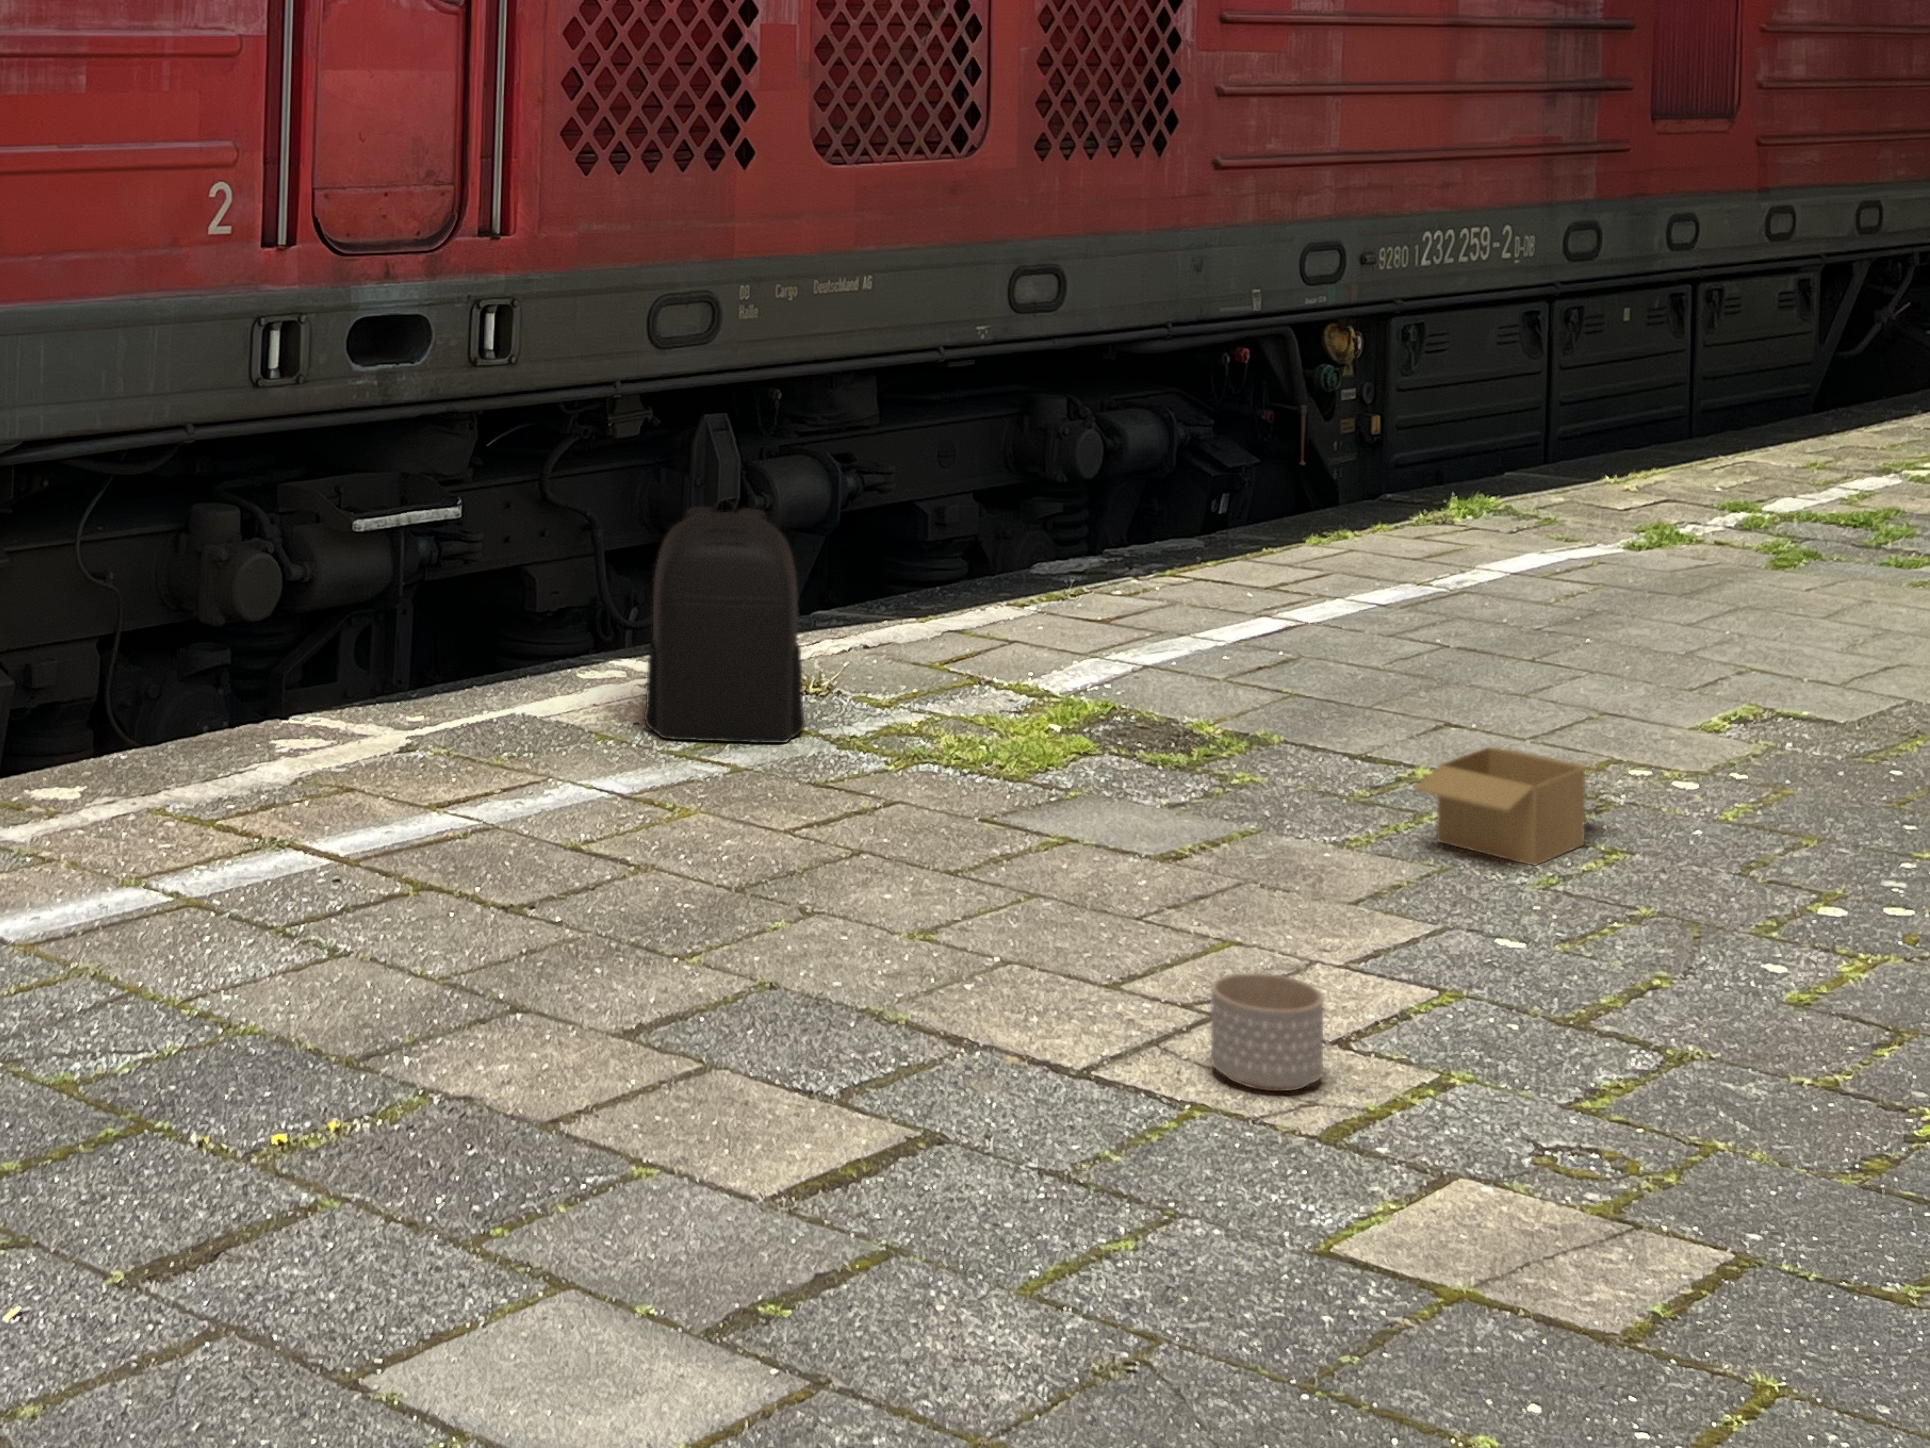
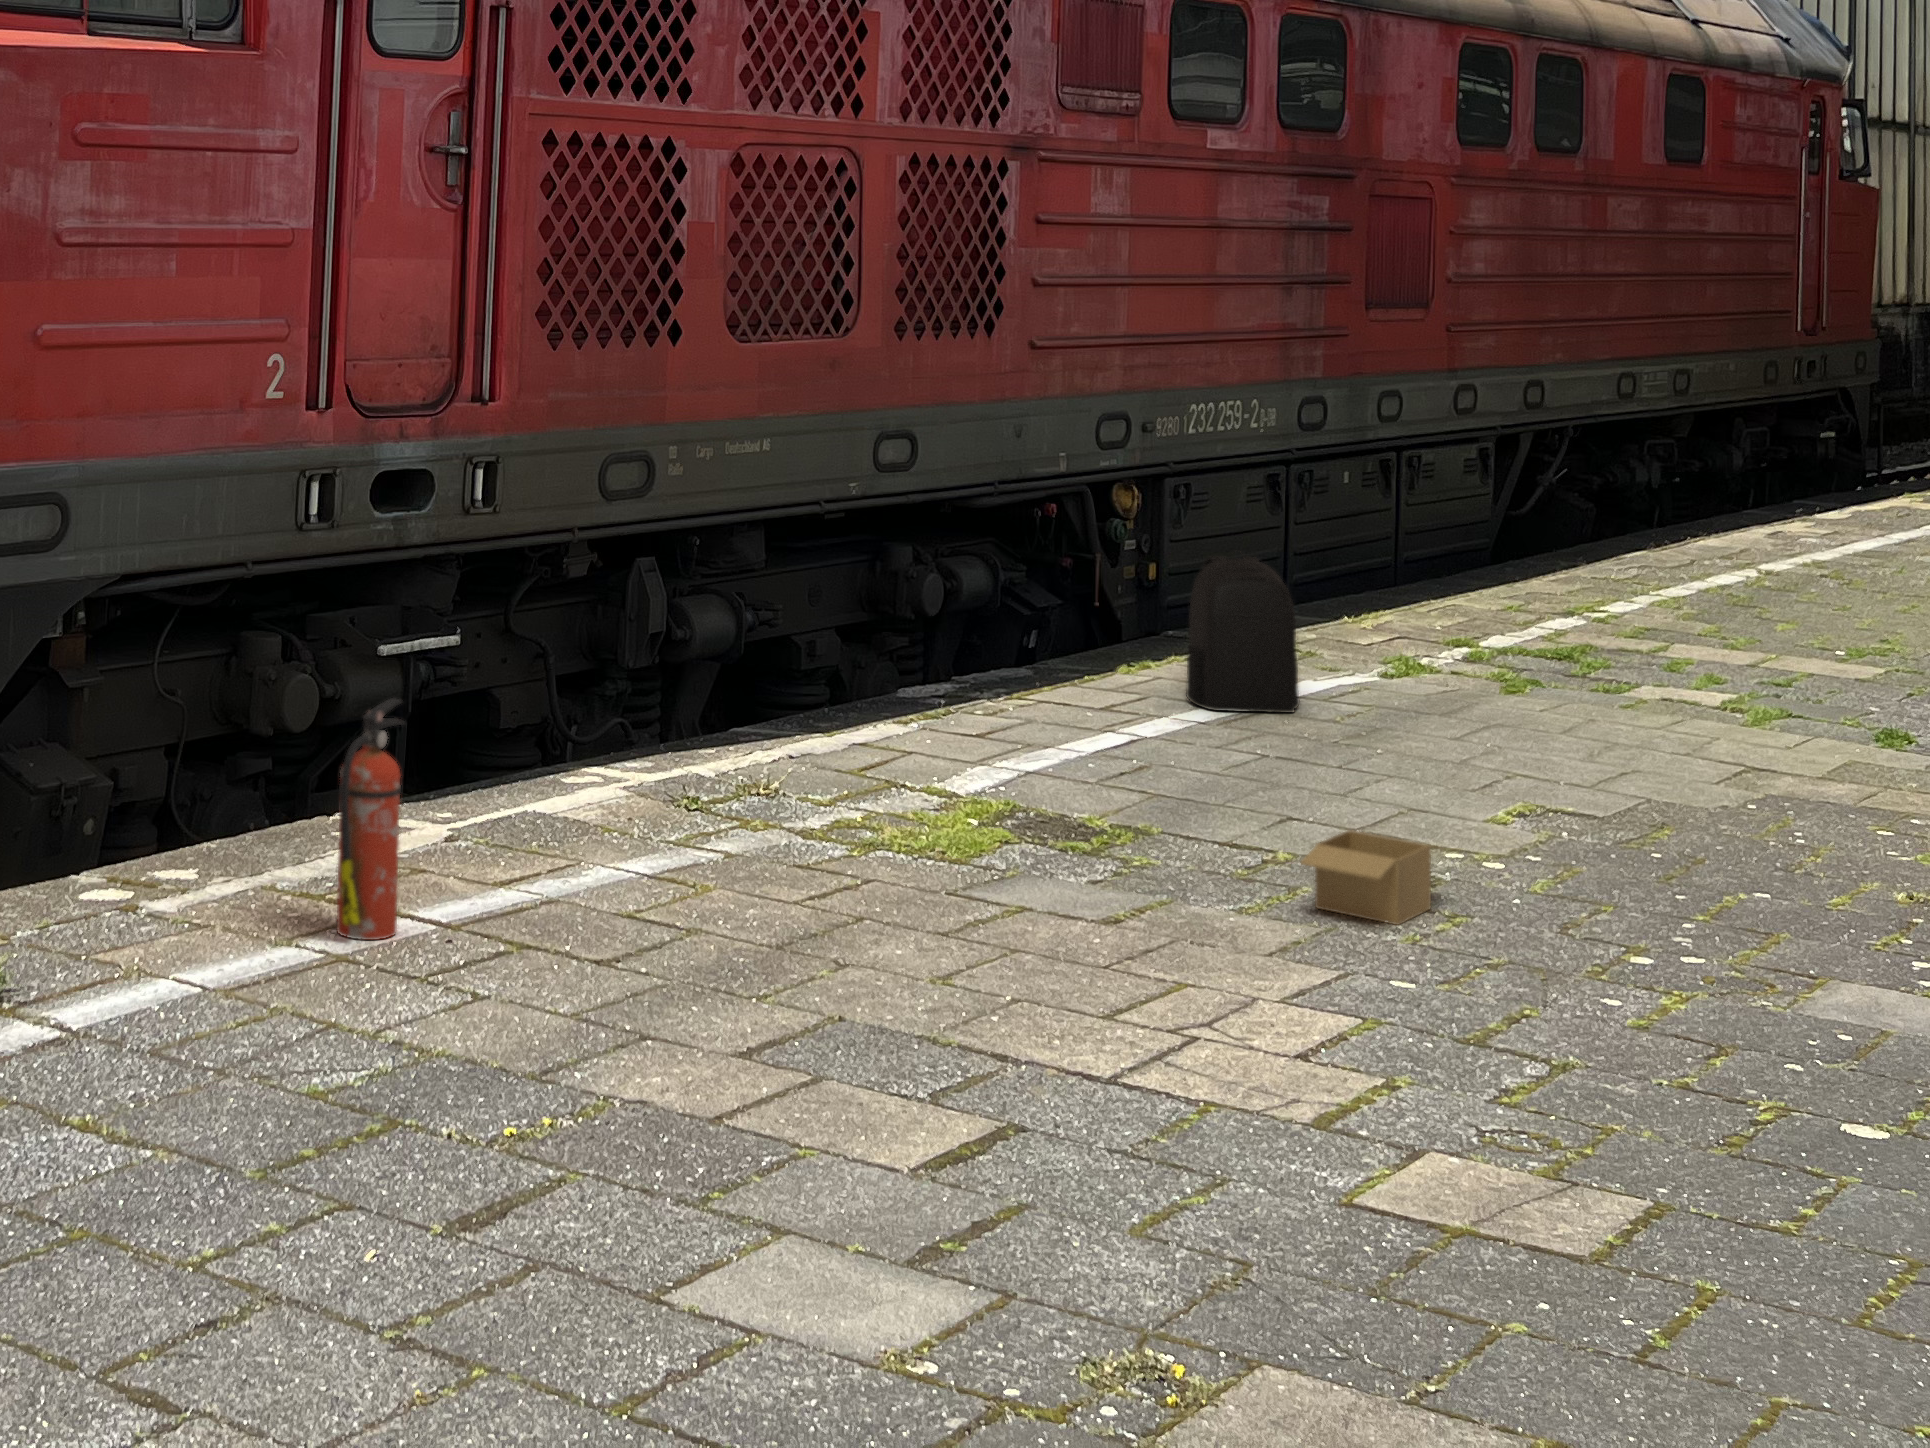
backpack: present [644,500,805,743] -> present [1186,552,1299,713]
fire extinguisher: none [215,585,306,870] -> present [337,698,404,940]
planter: present [1211,973,1323,1091] -> none [1207,999,1296,1091]

